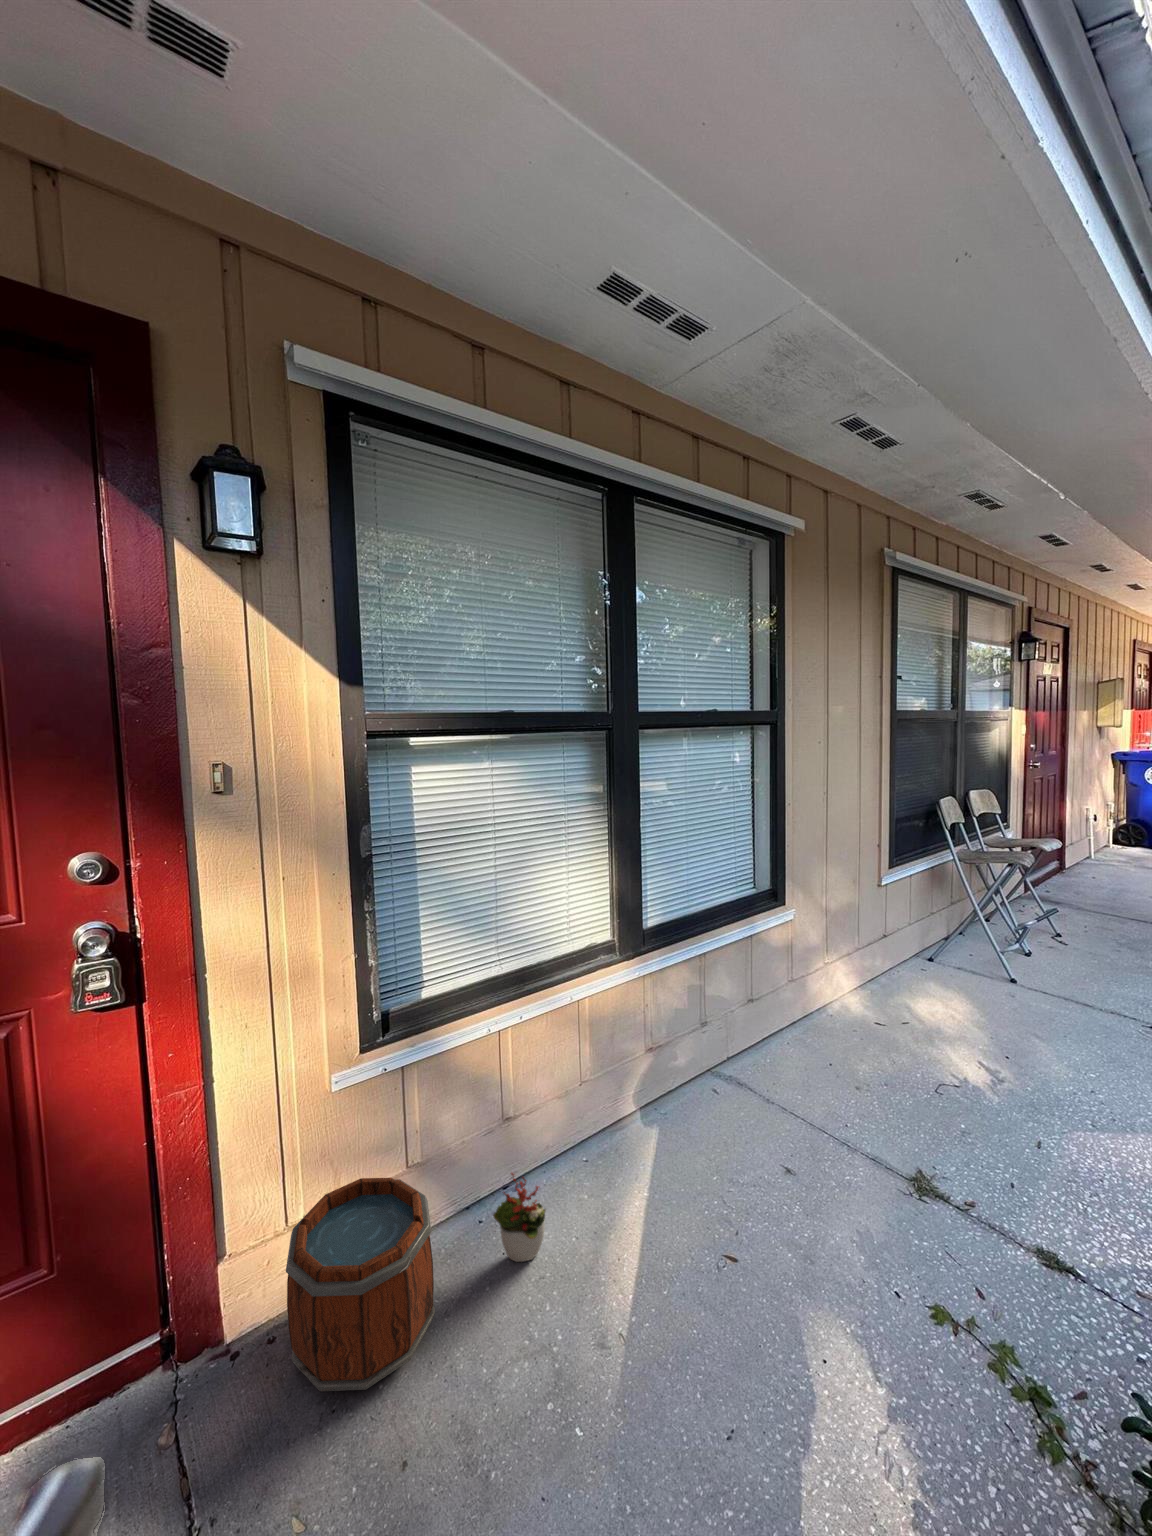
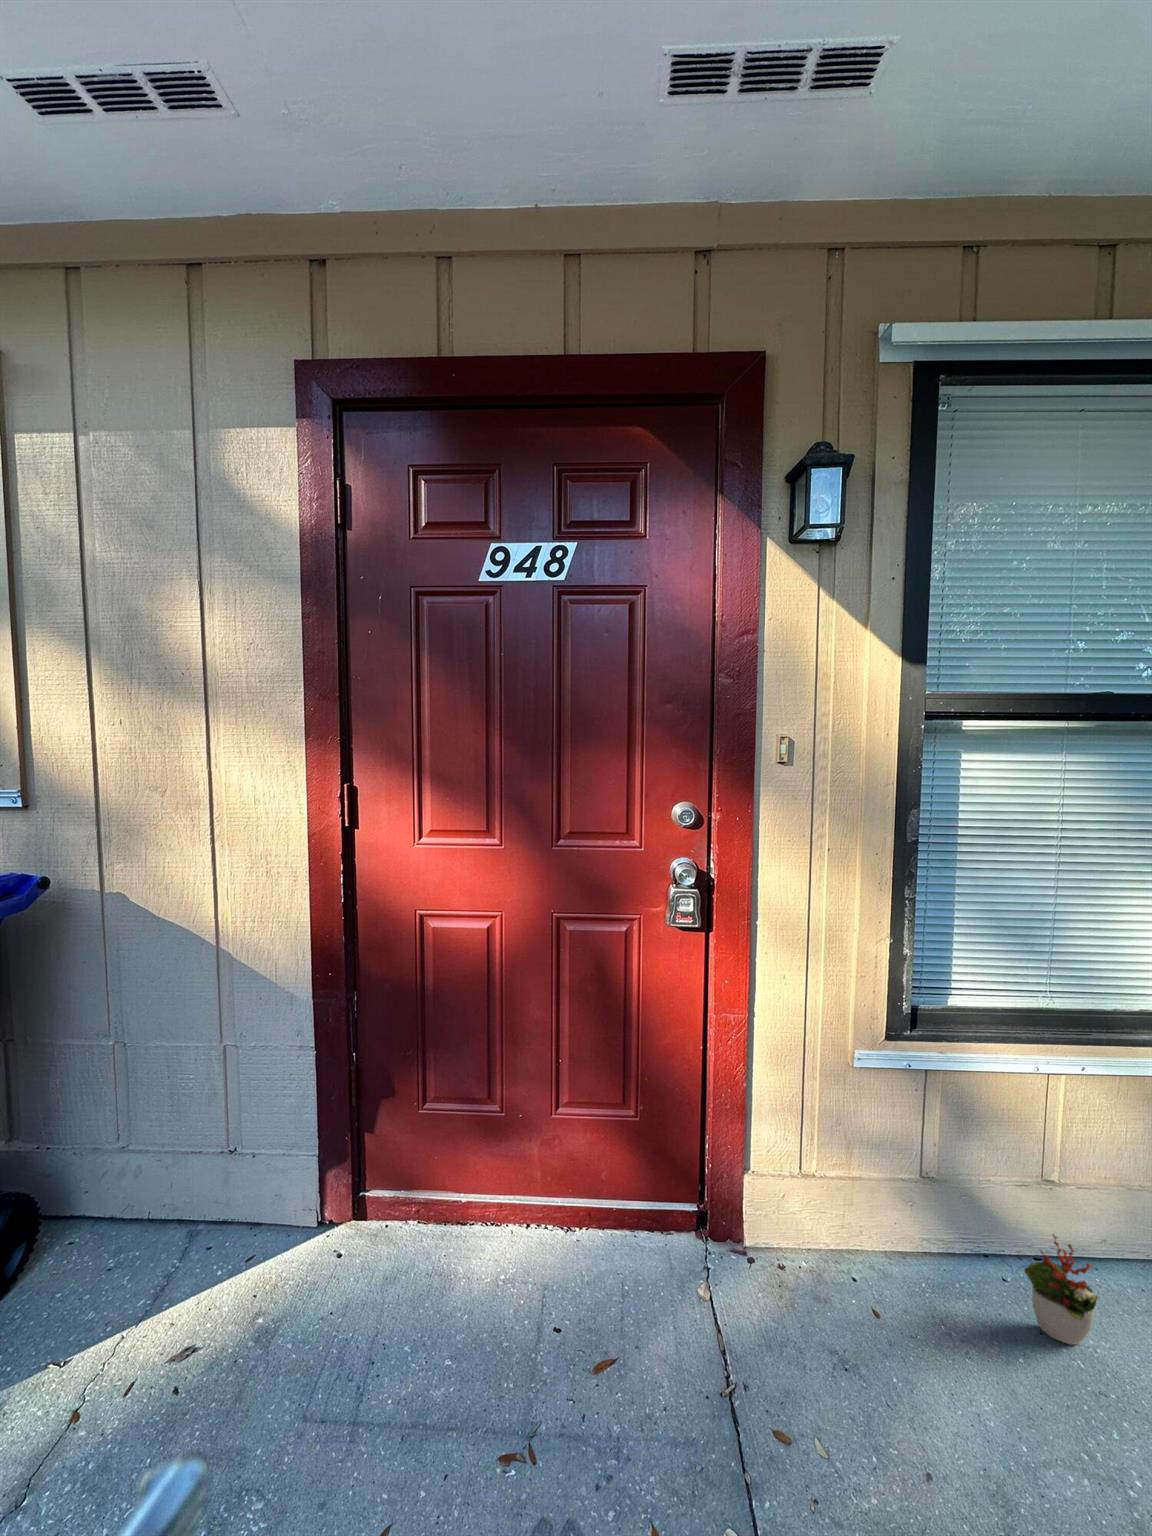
bucket: present [286,1178,435,1391] -> none [802,1159,952,1355]

